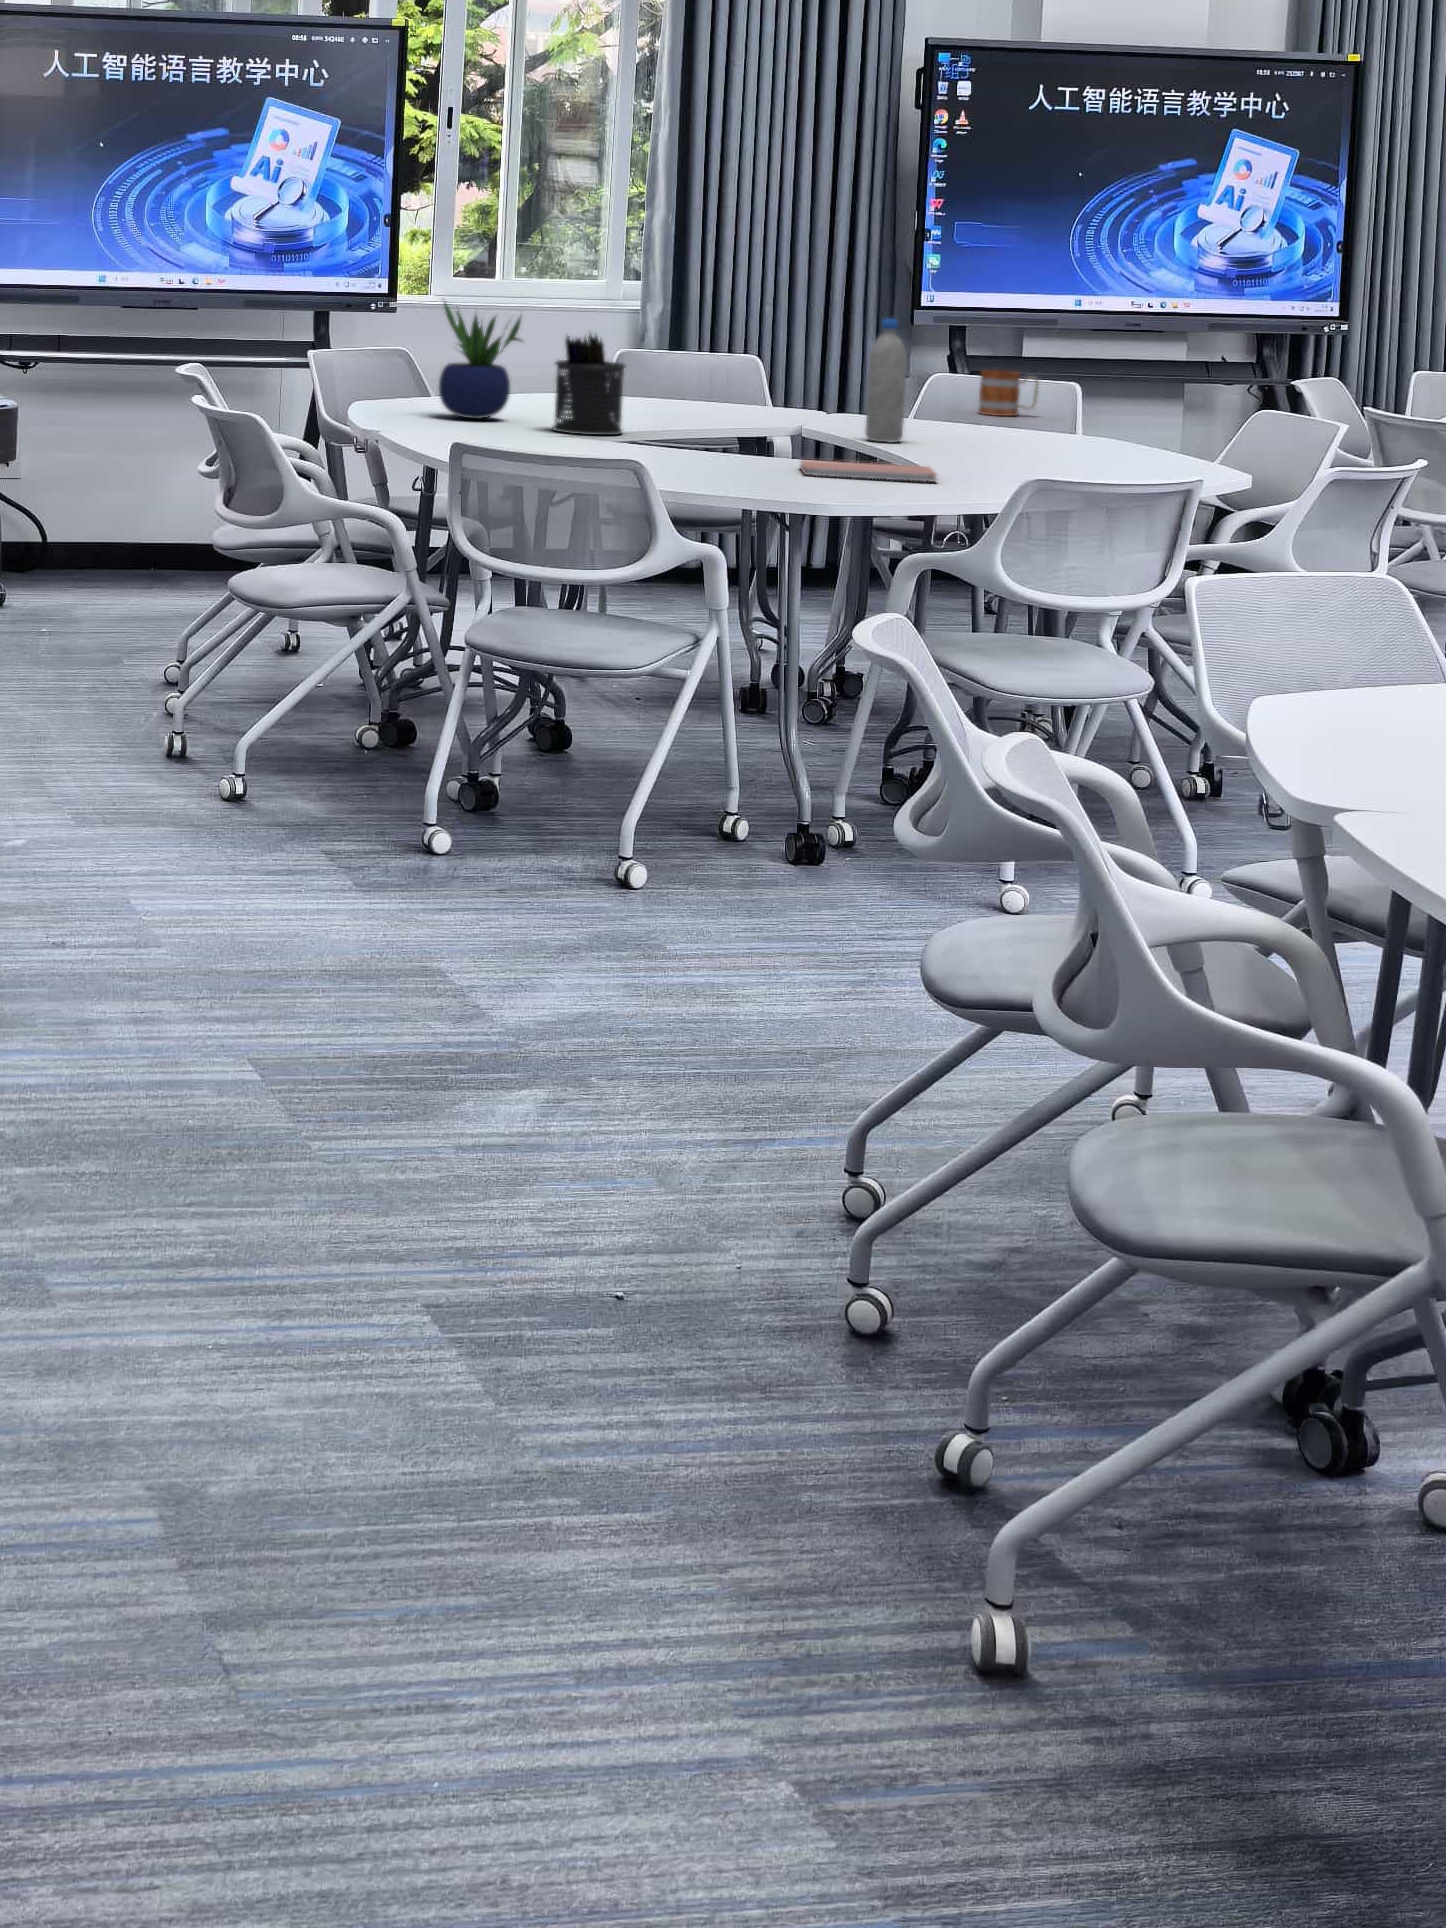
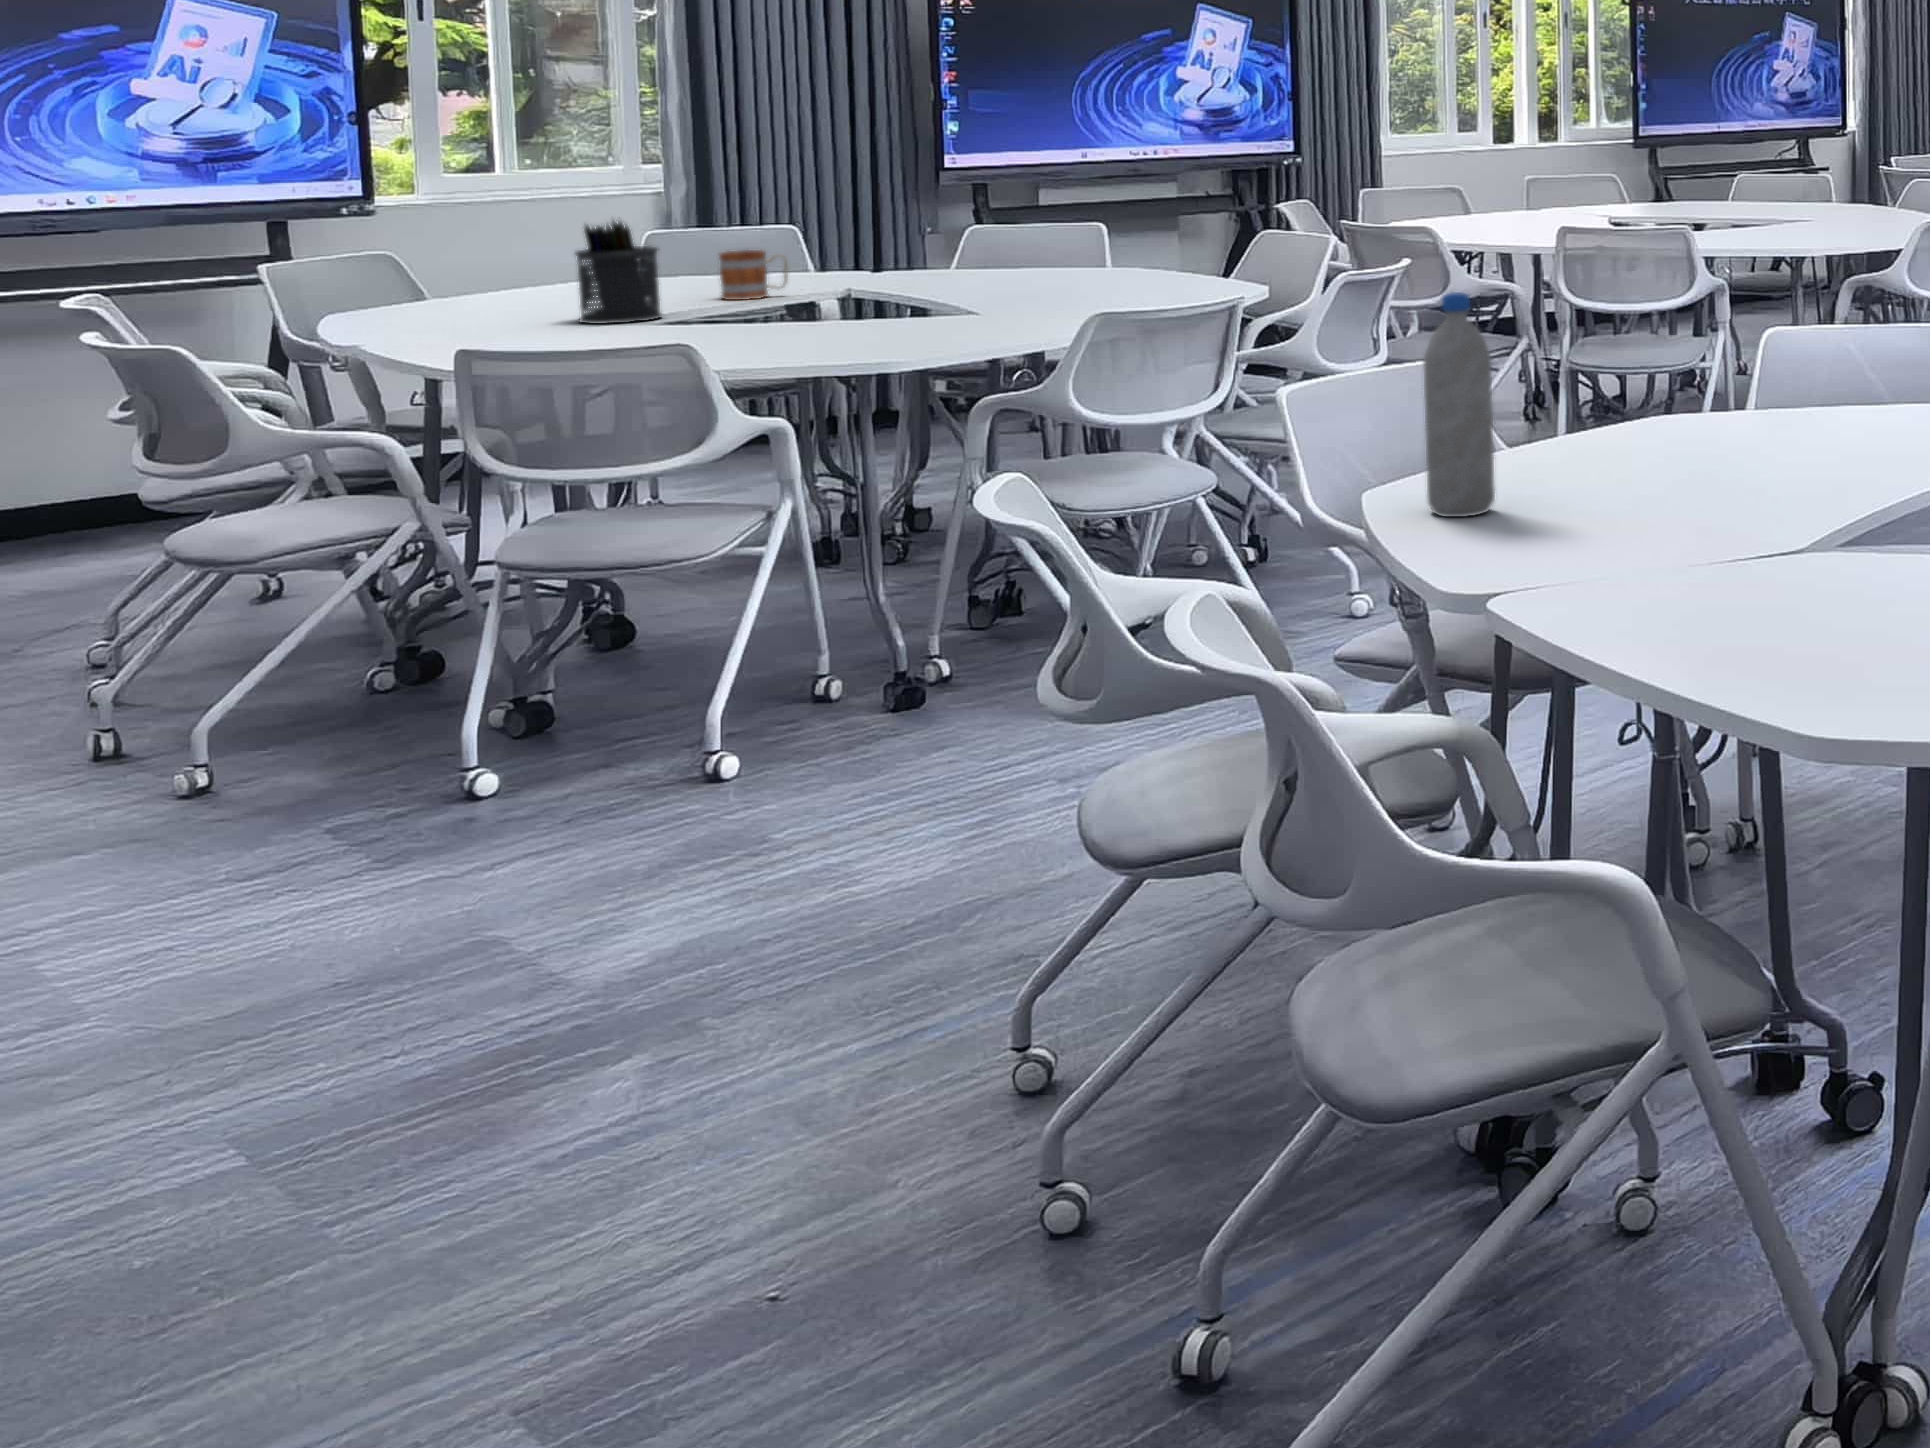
potted plant: present [439,303,521,419] -> none [425,196,536,321]
water bottle: present [865,319,907,442] -> present [1423,292,1495,517]
mug: present [978,370,1038,416] -> present [719,250,788,300]
notebook: present [800,460,937,482] -> none [861,313,1003,337]

